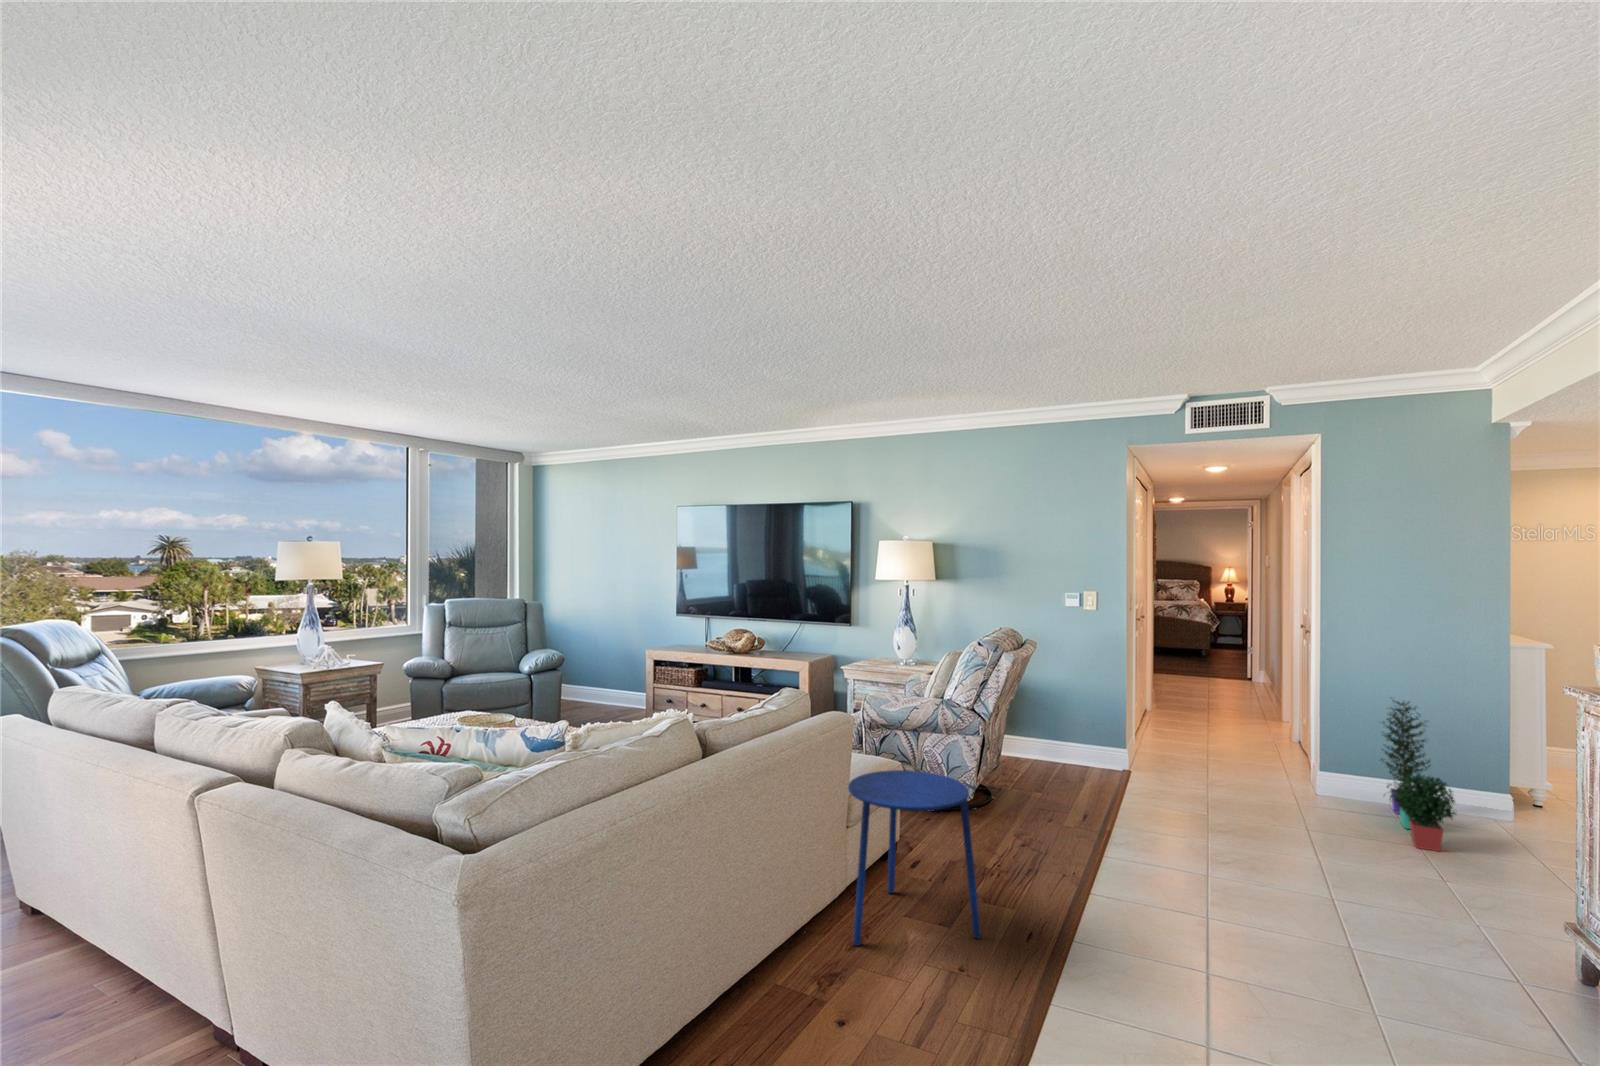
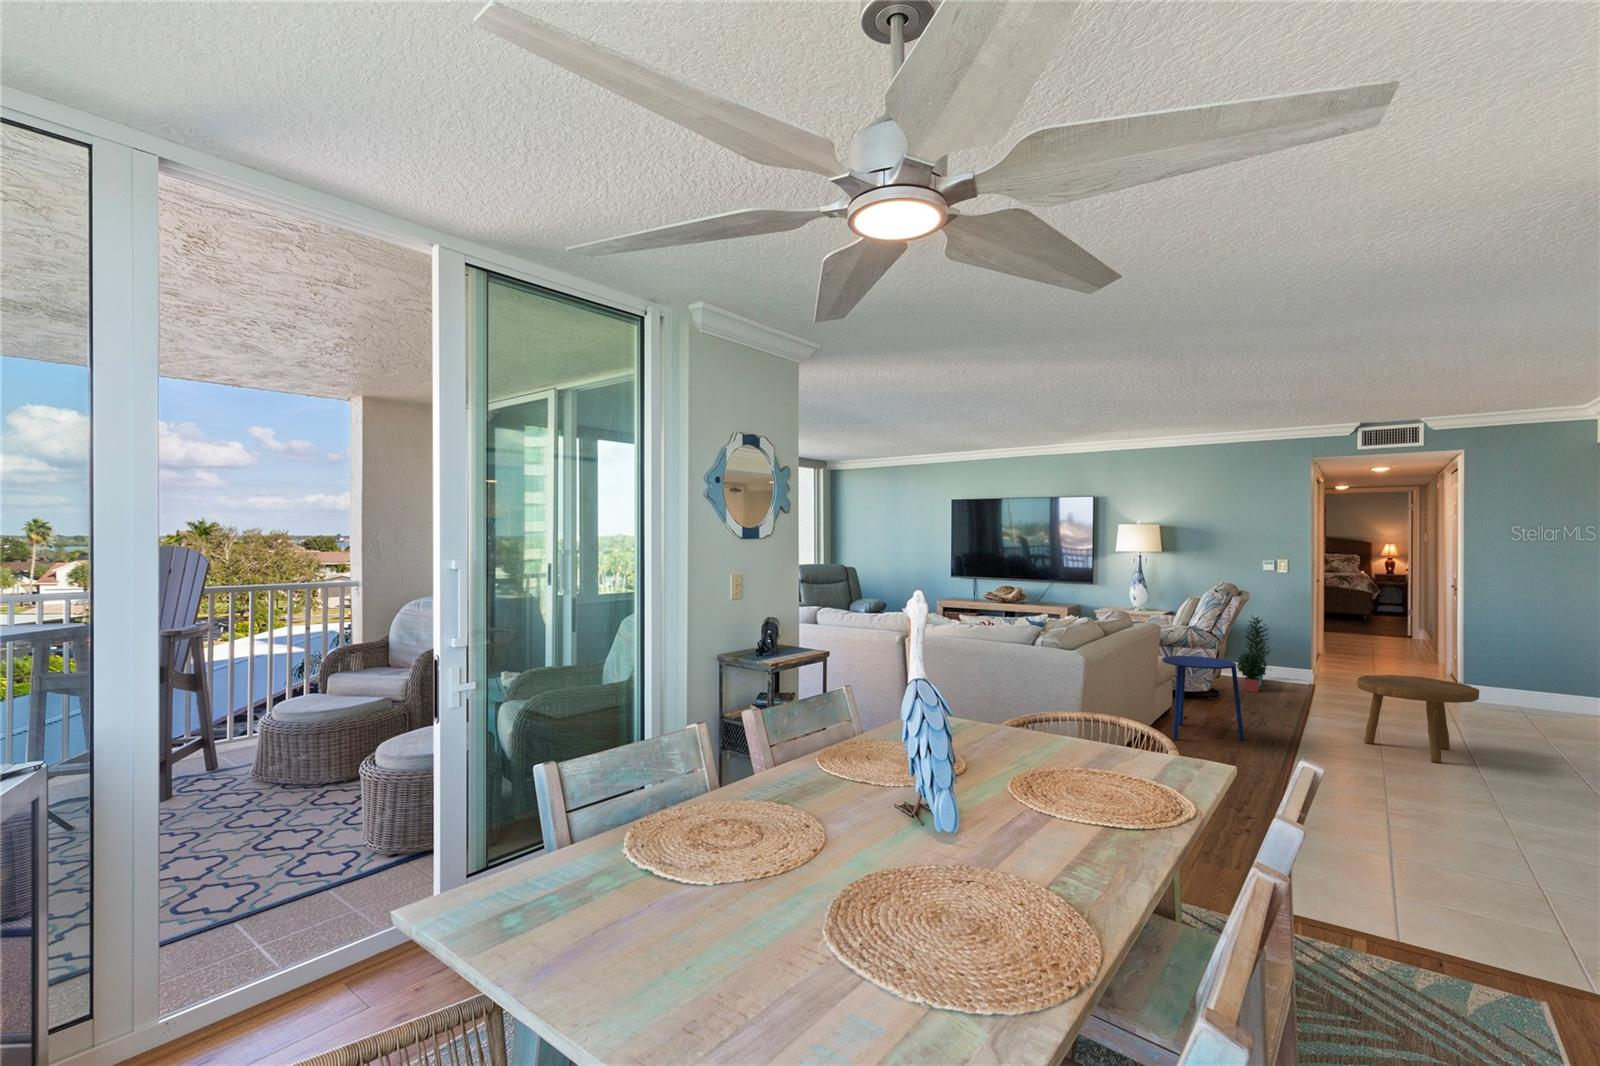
potted plant: present [1381,697,1455,851] -> present [1237,617,1270,692]
footstool: none [1171,801,1374,997] -> present [1357,675,1479,763]

